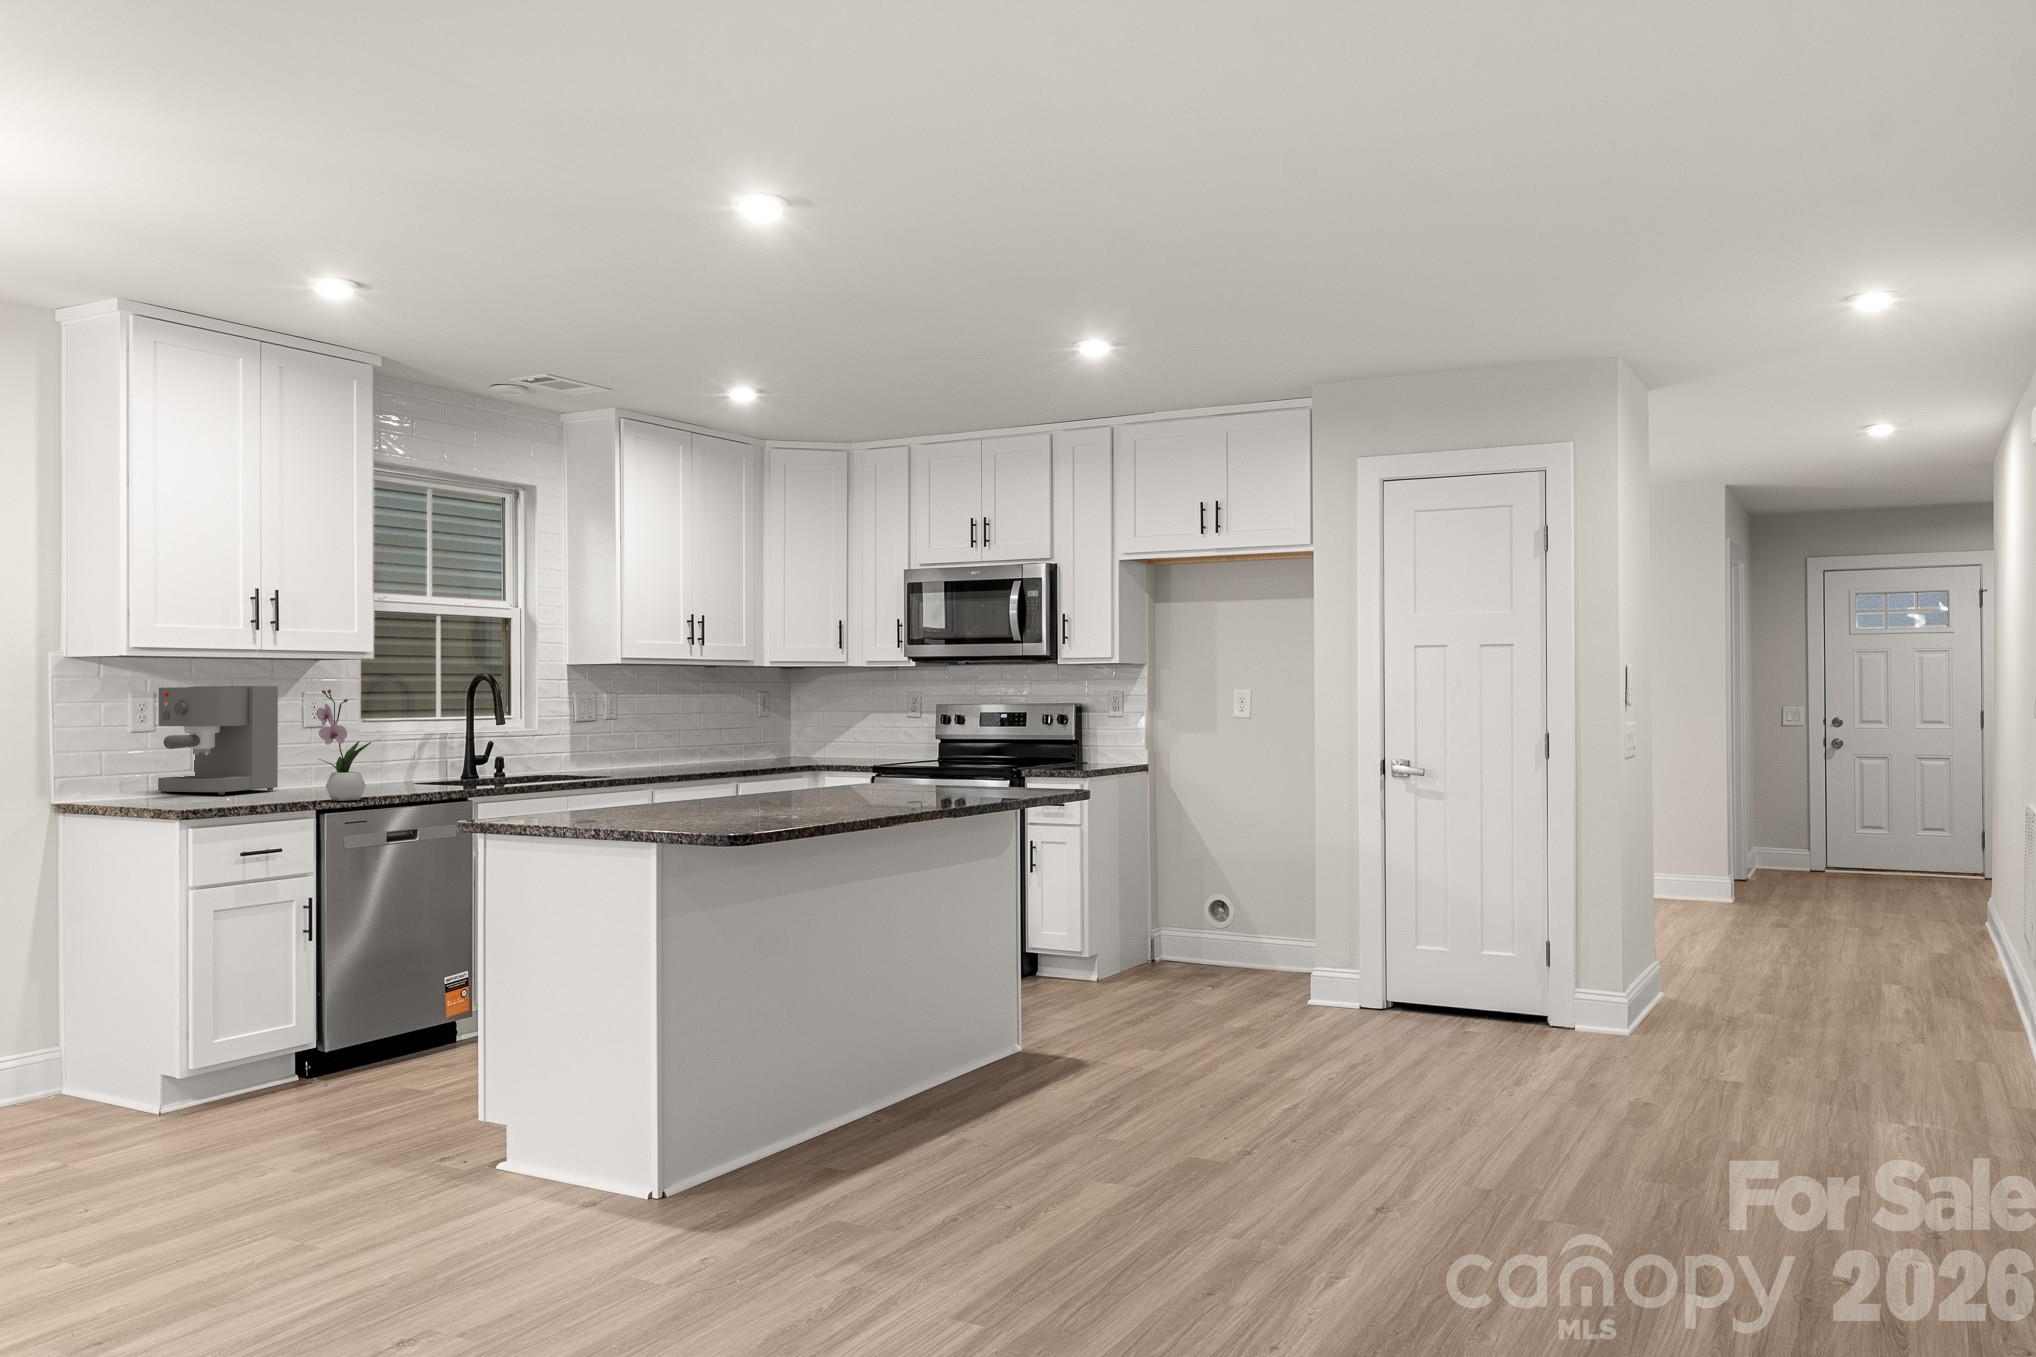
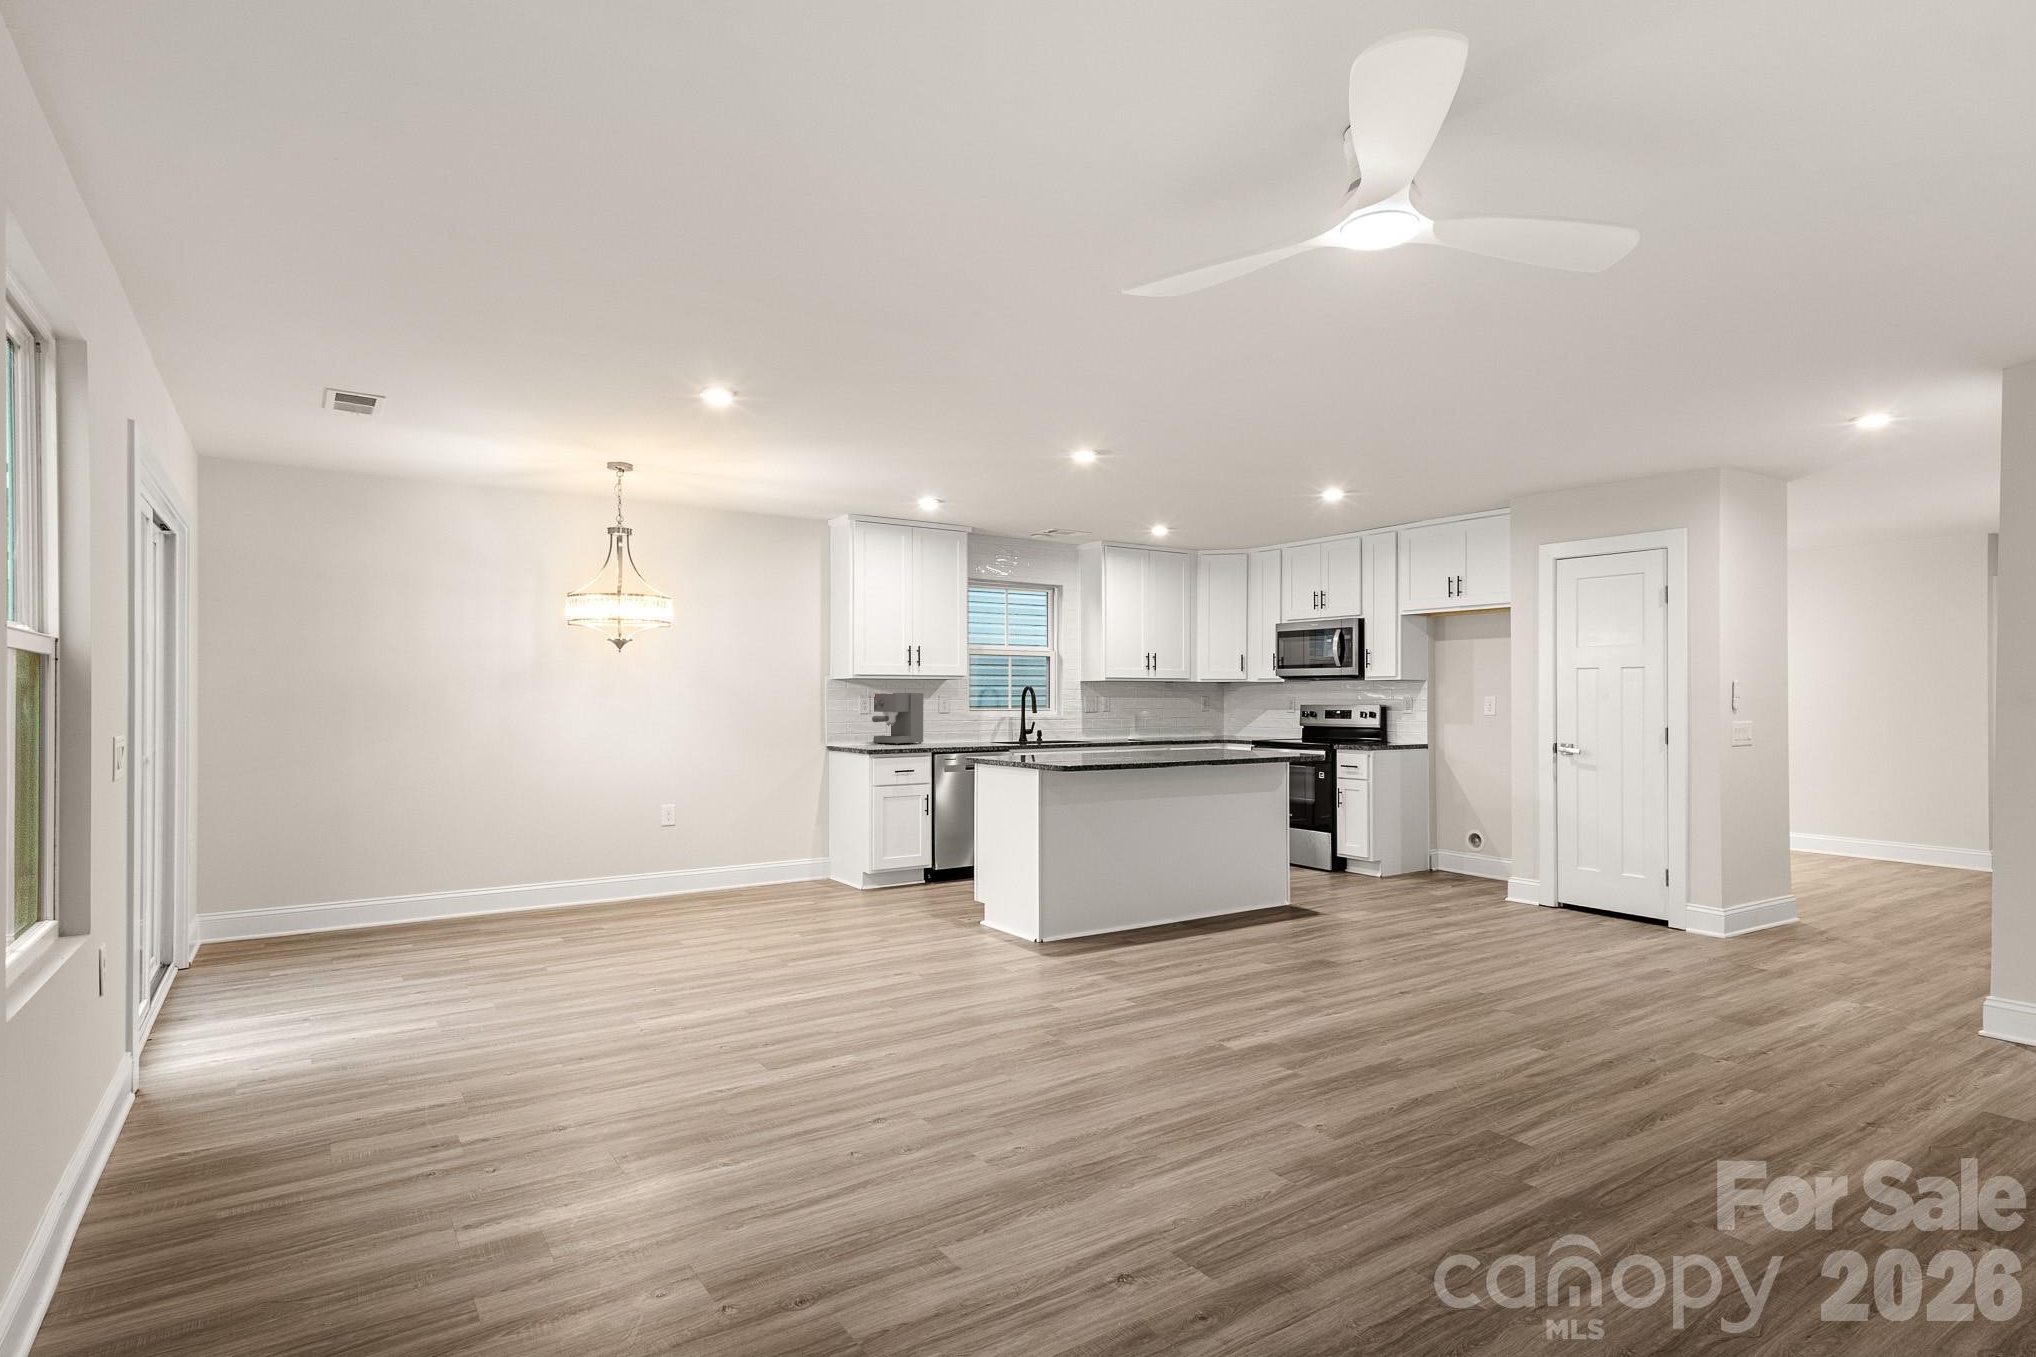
flower arrangement: present [316,690,371,801] -> none [933,695,957,749]

